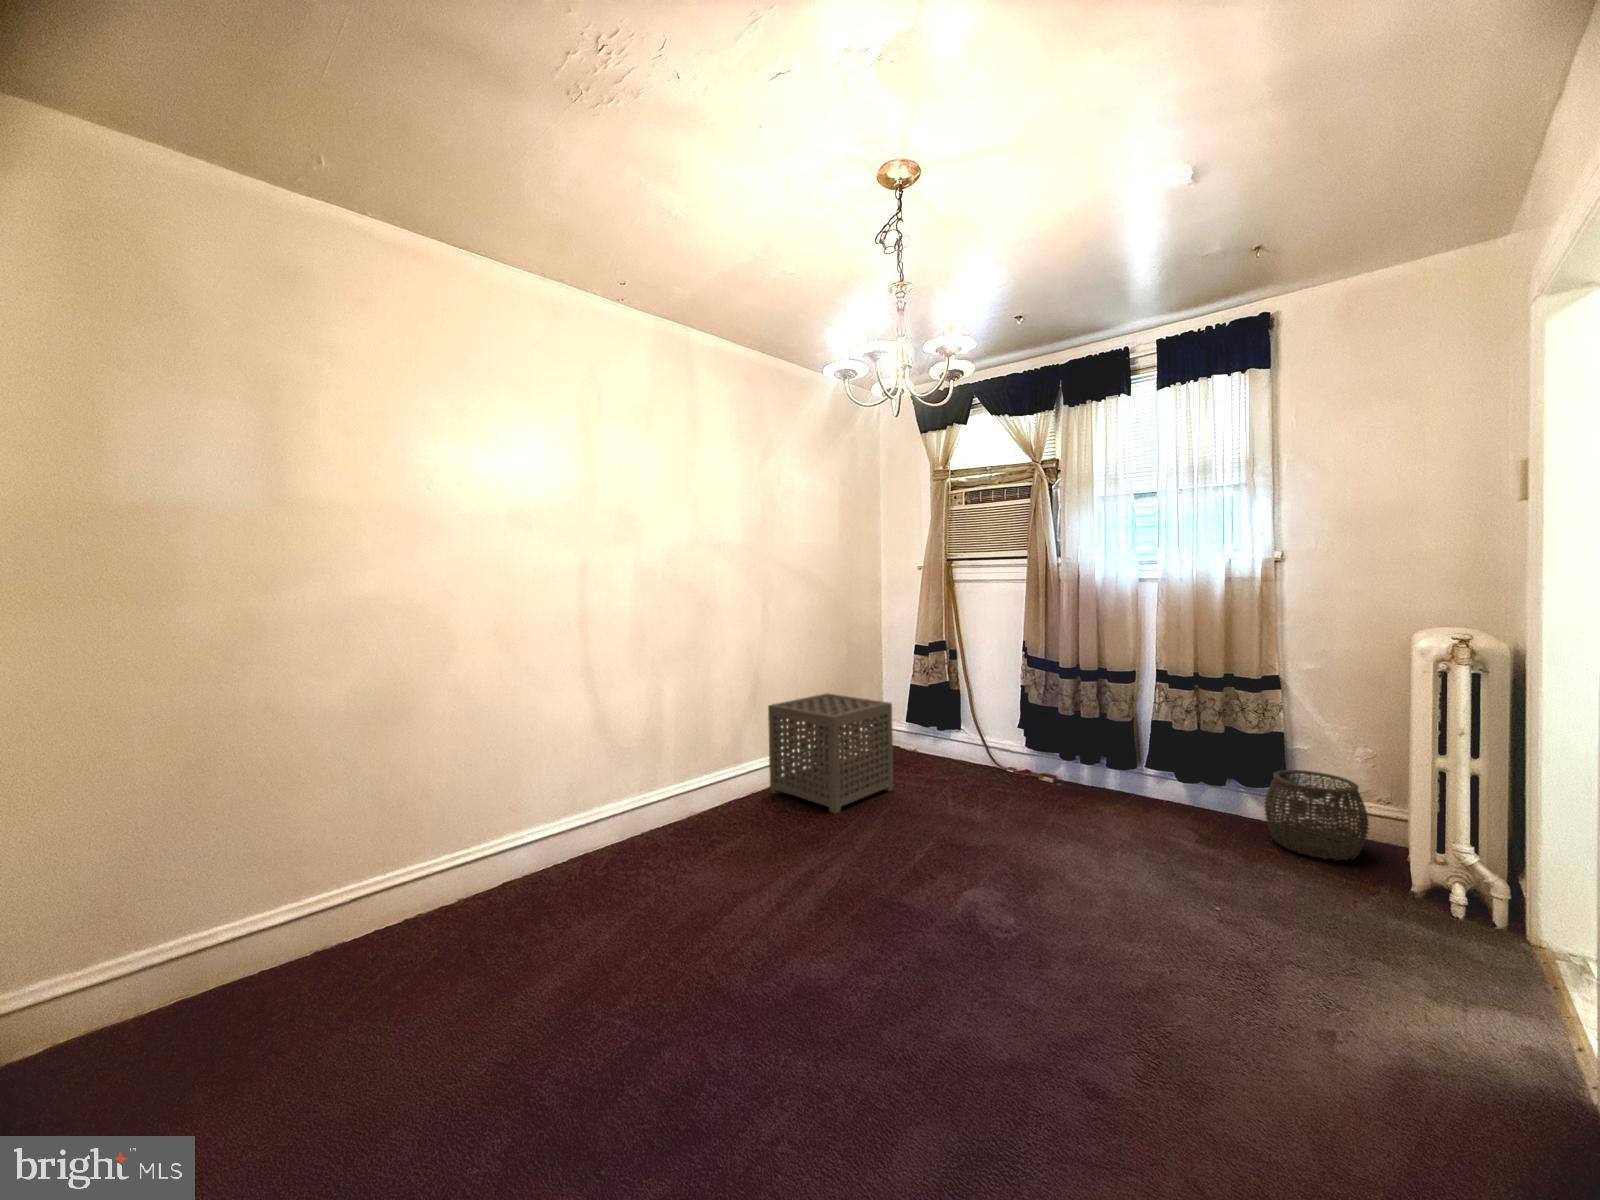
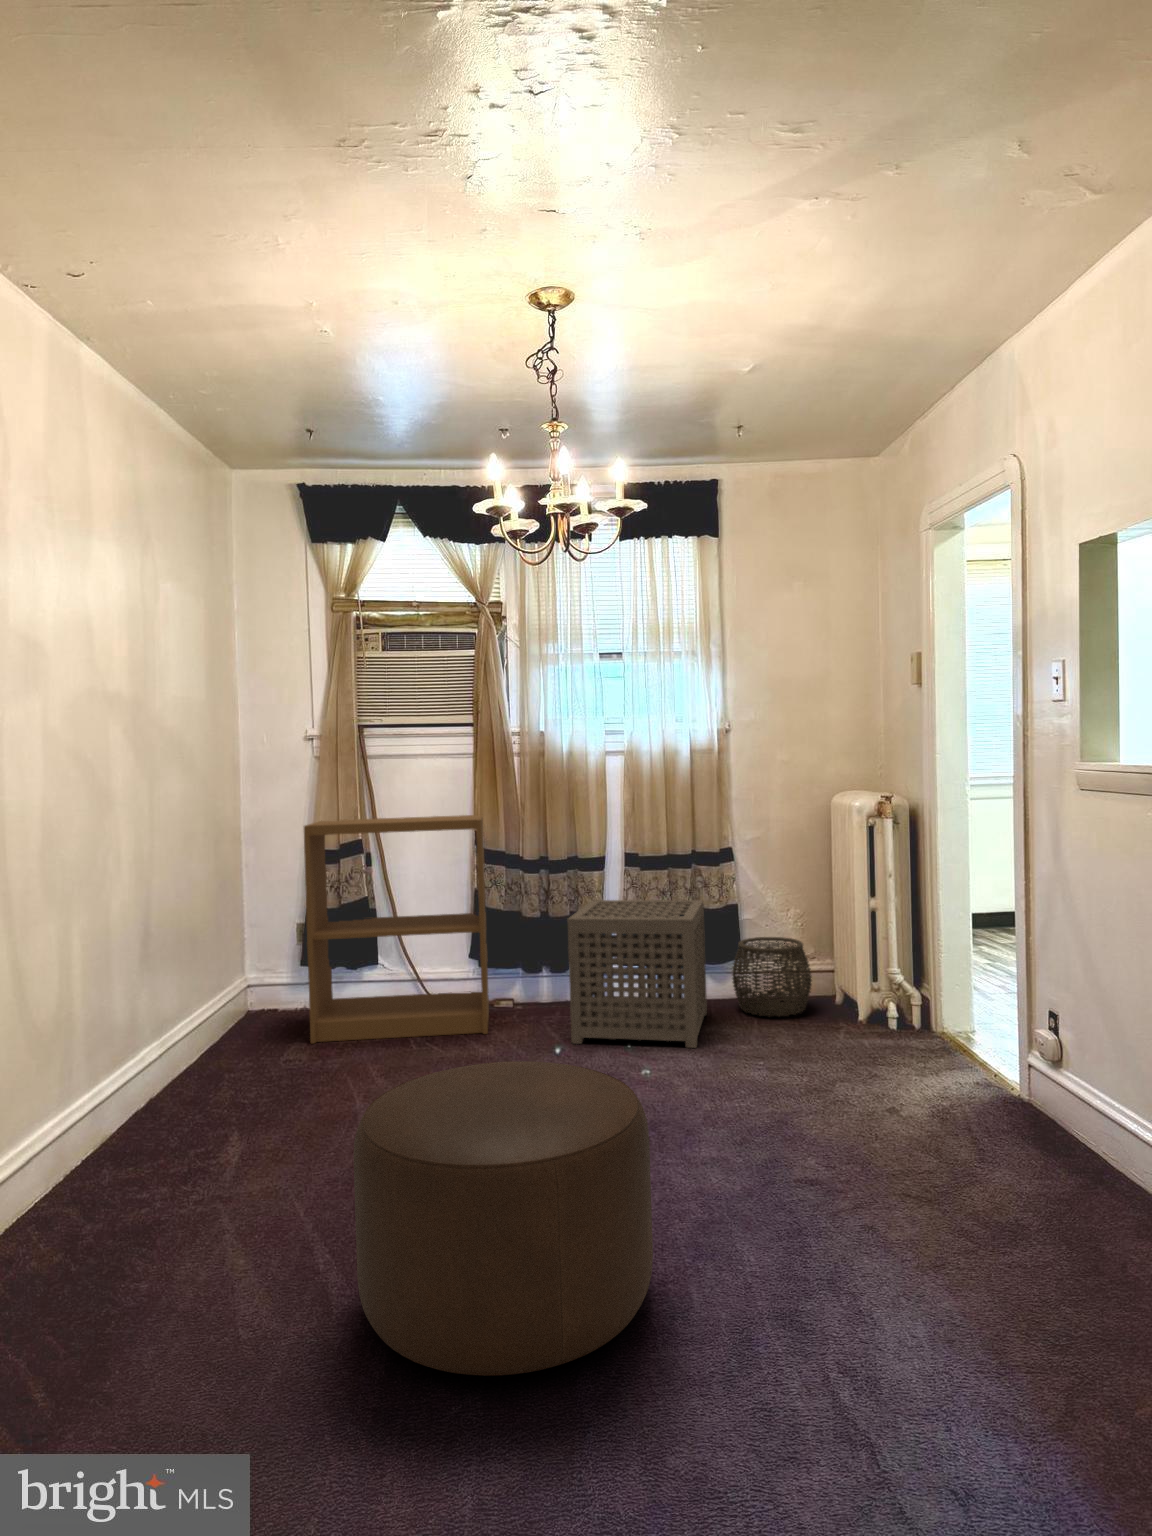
bookshelf: none [893,625,1036,798] -> present [304,815,489,1043]
side table: present [768,693,893,813] -> present [567,900,707,1048]
ottoman: none [694,818,910,1062] -> present [354,1061,653,1376]

